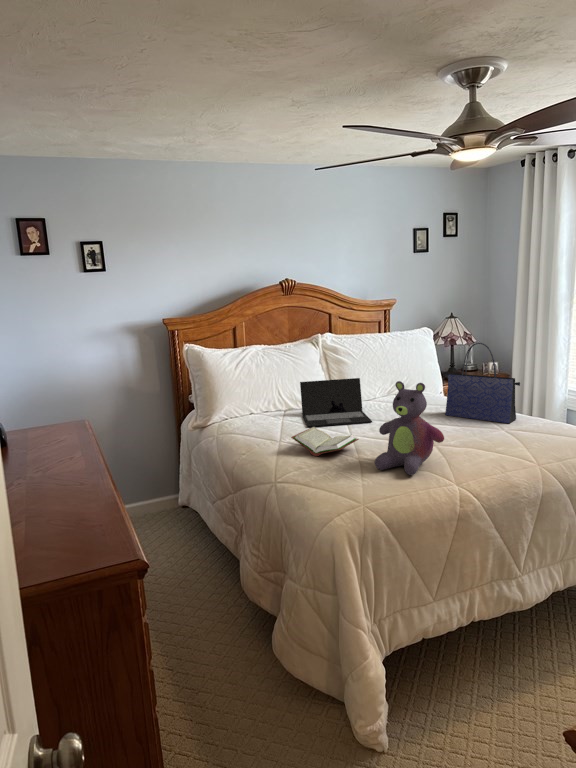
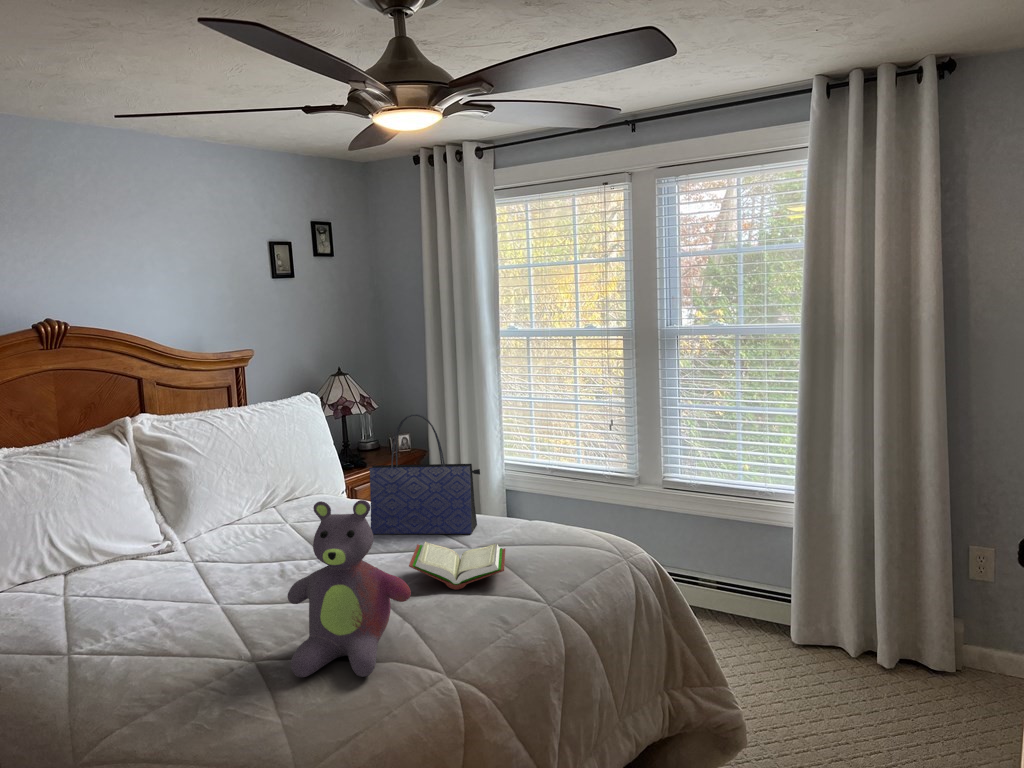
laptop: present [300,378,372,427] -> none [97,491,252,604]
book: present [291,427,358,456] -> present [409,542,505,590]

